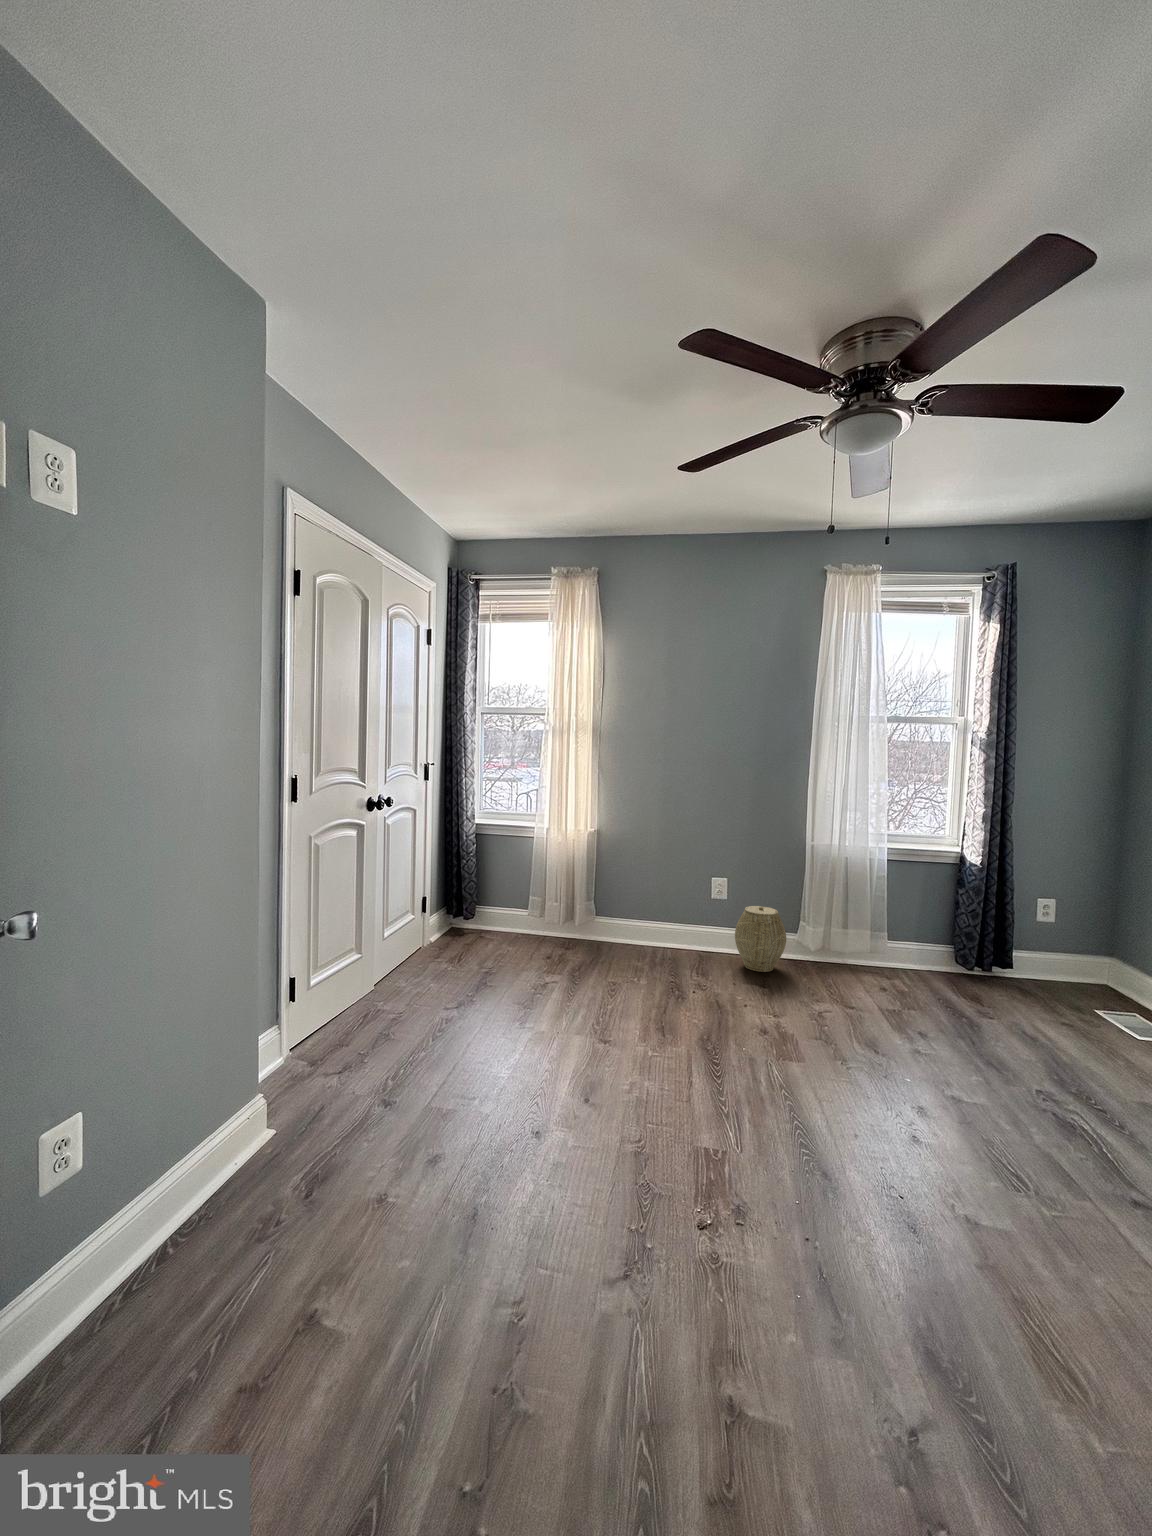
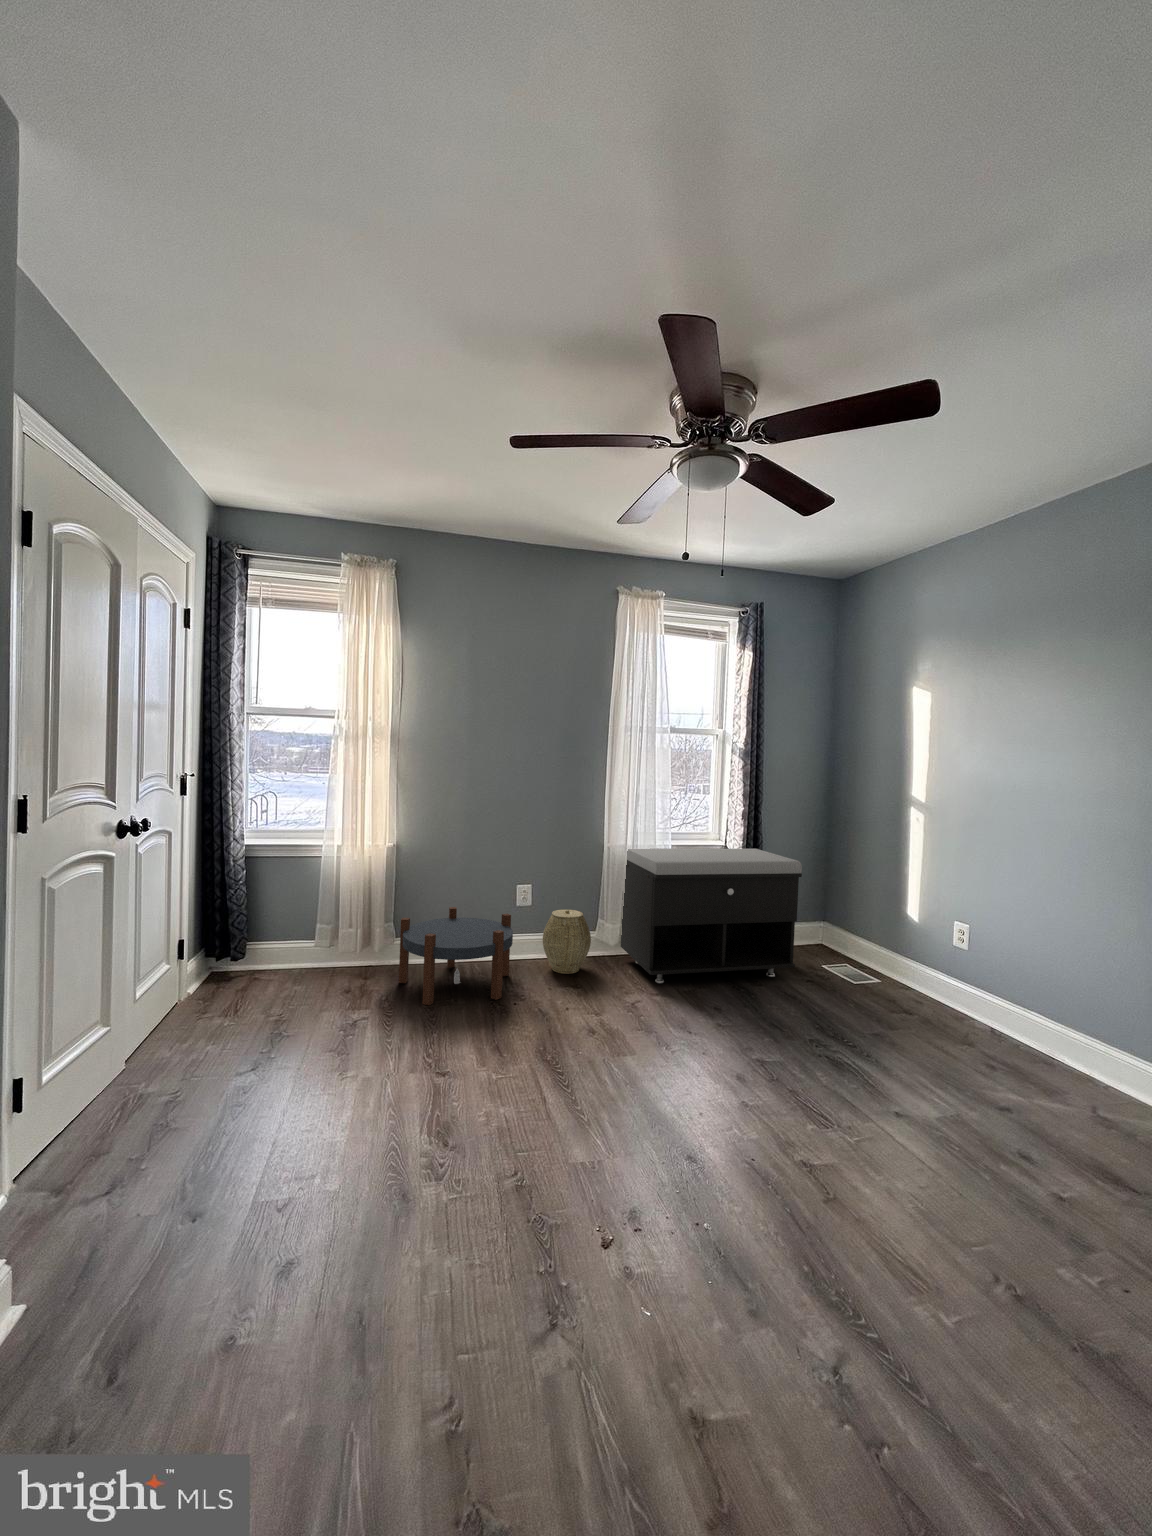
storage bench: none [825,848,1053,1011] -> present [621,848,802,983]
side table: none [594,893,701,984] -> present [399,907,513,1005]

